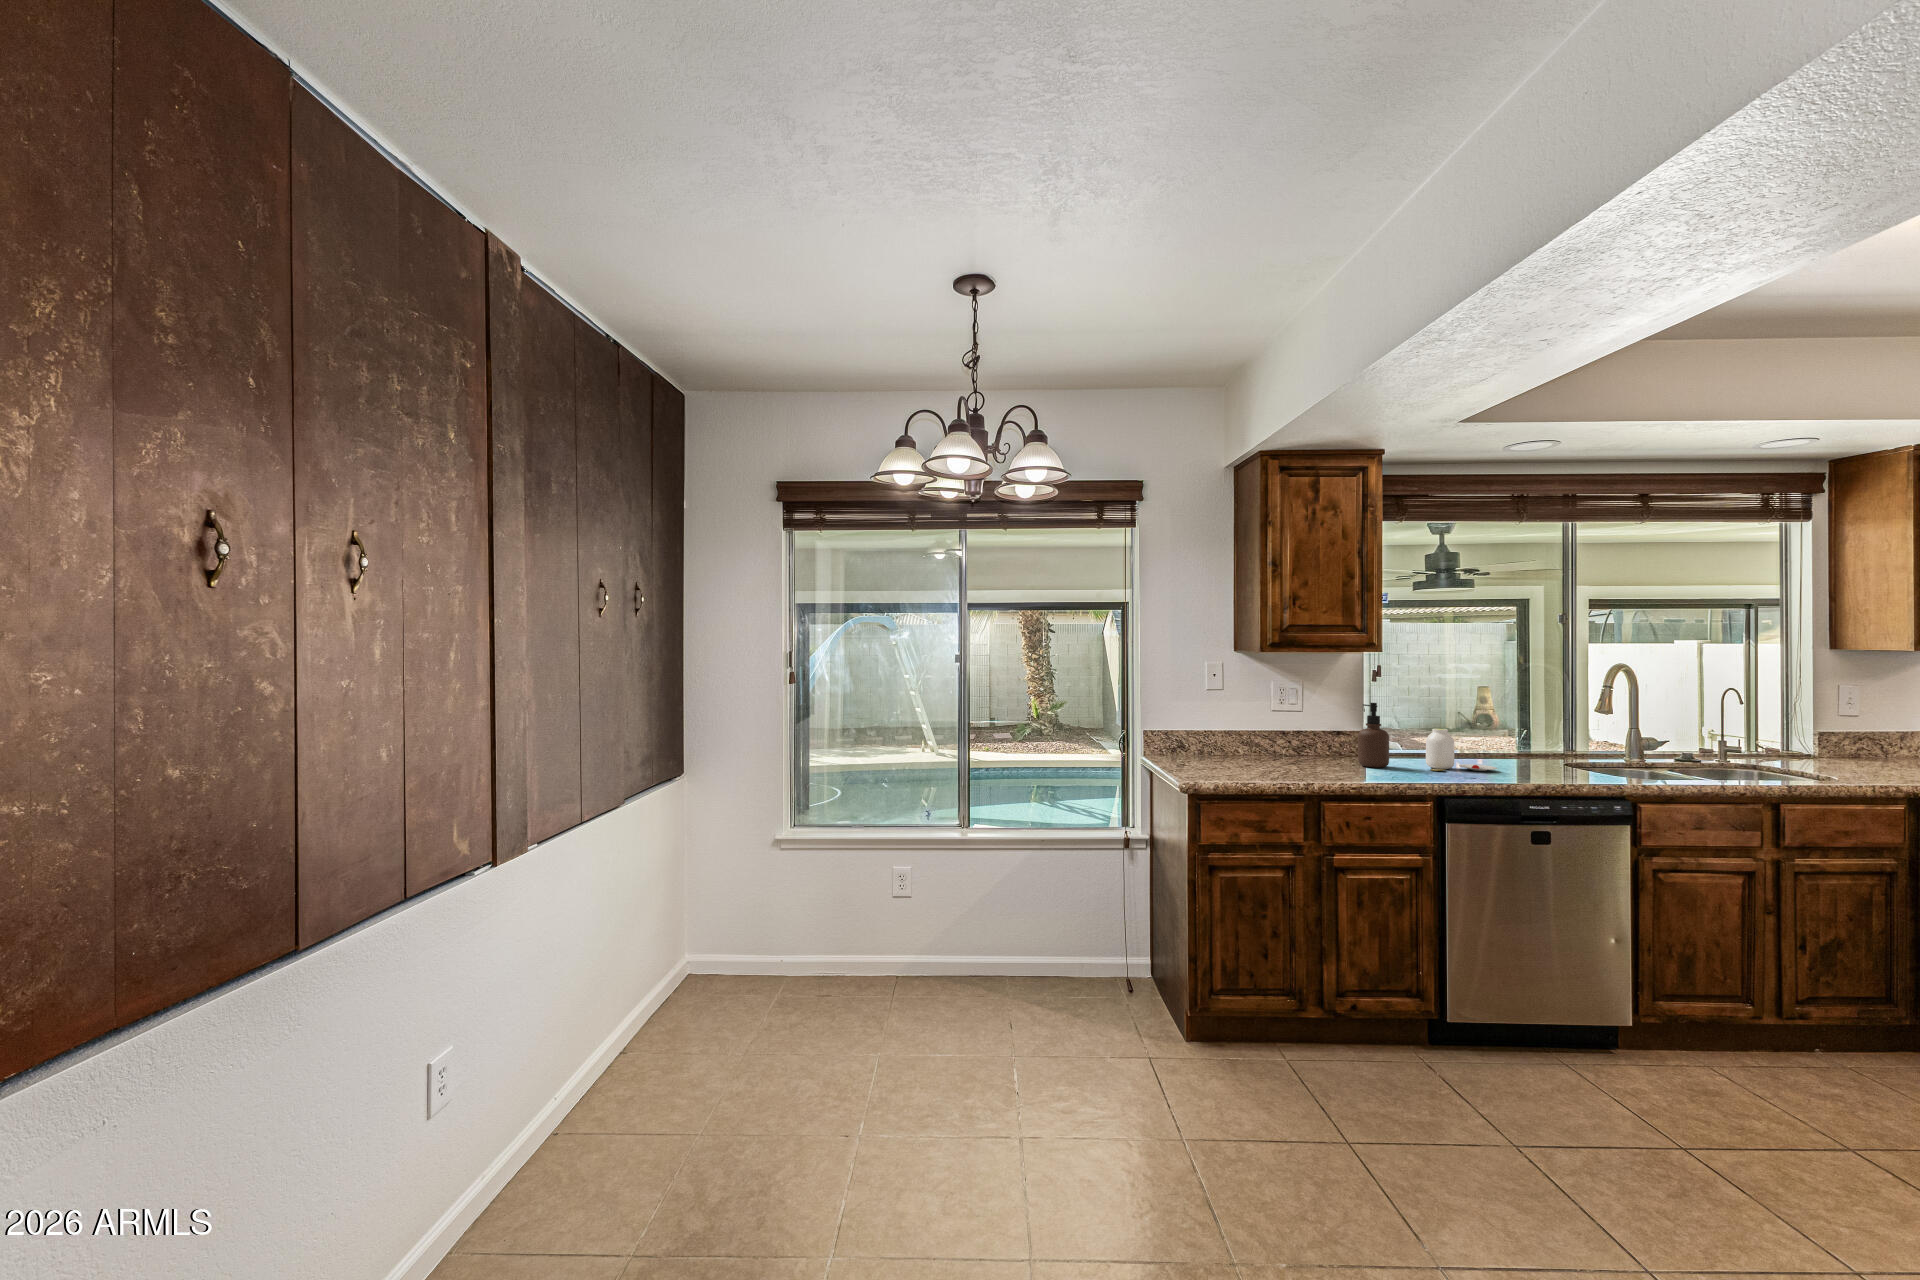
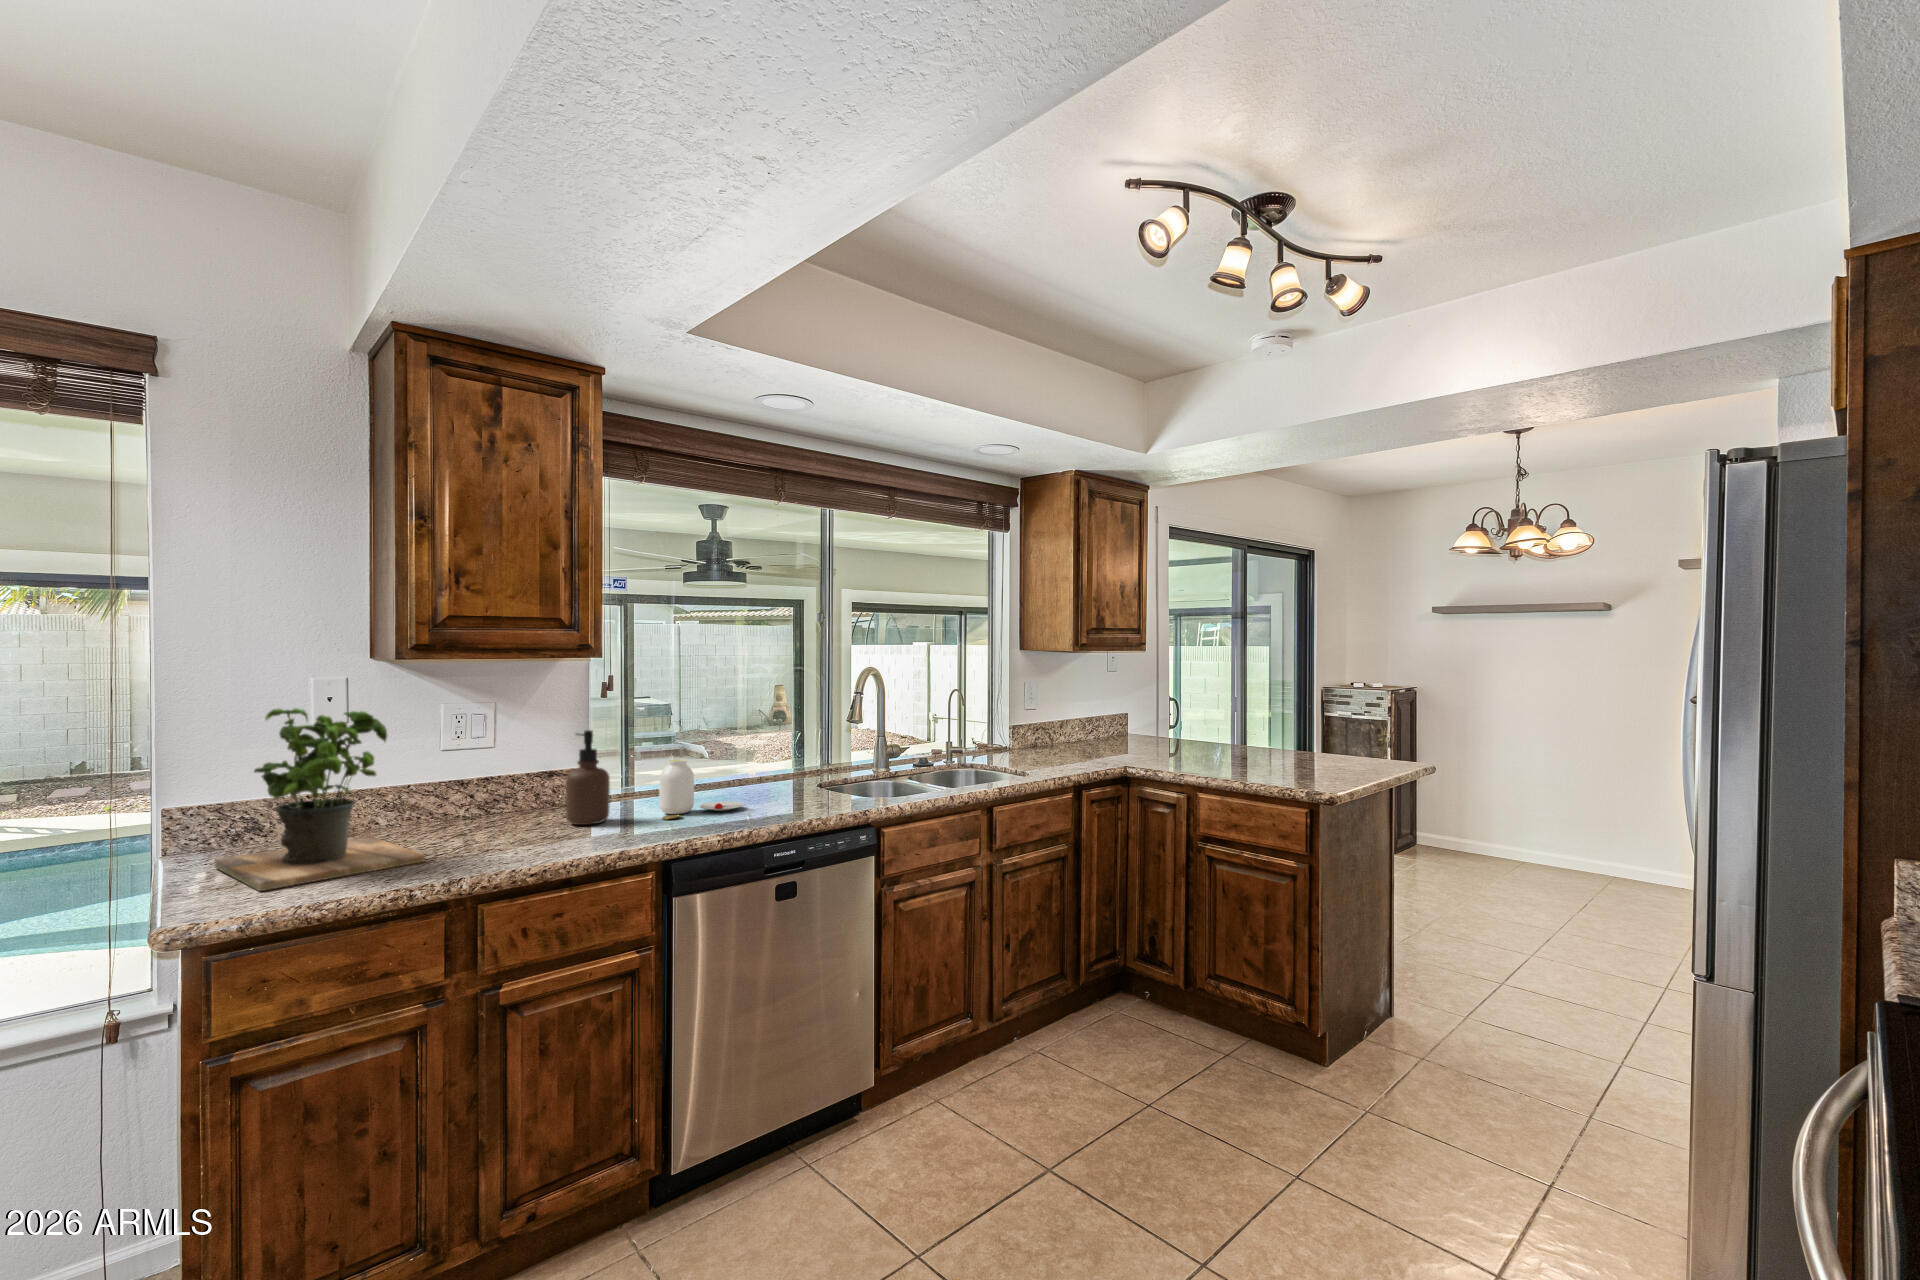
potted plant: none [1173,678,1283,775] -> present [214,708,425,891]

